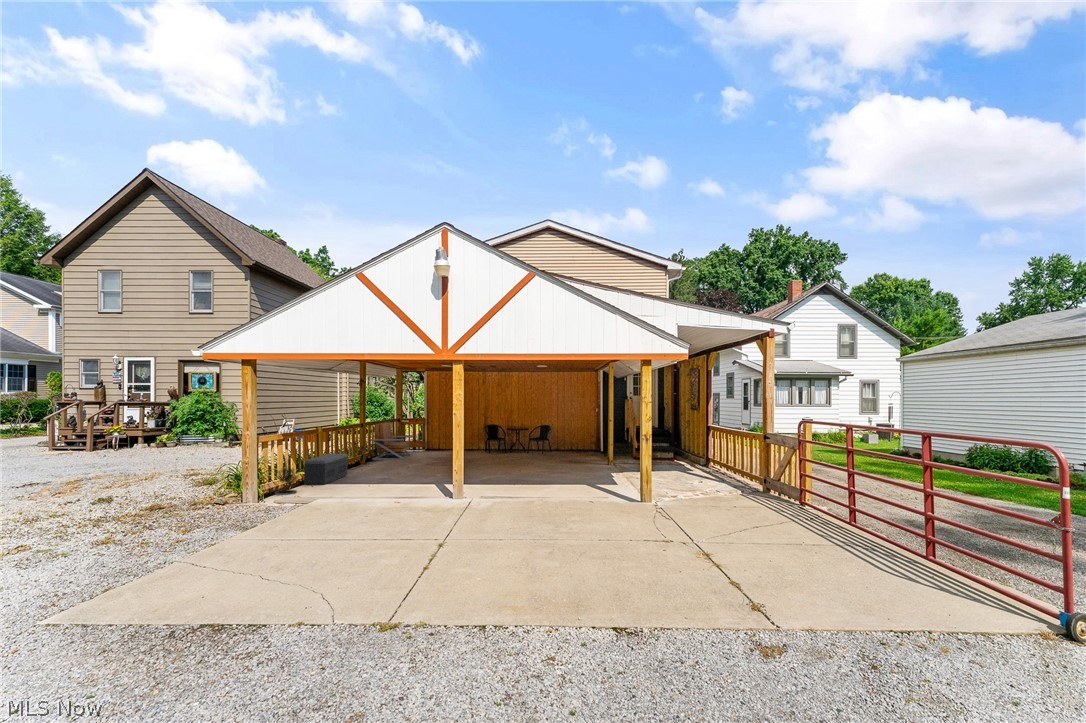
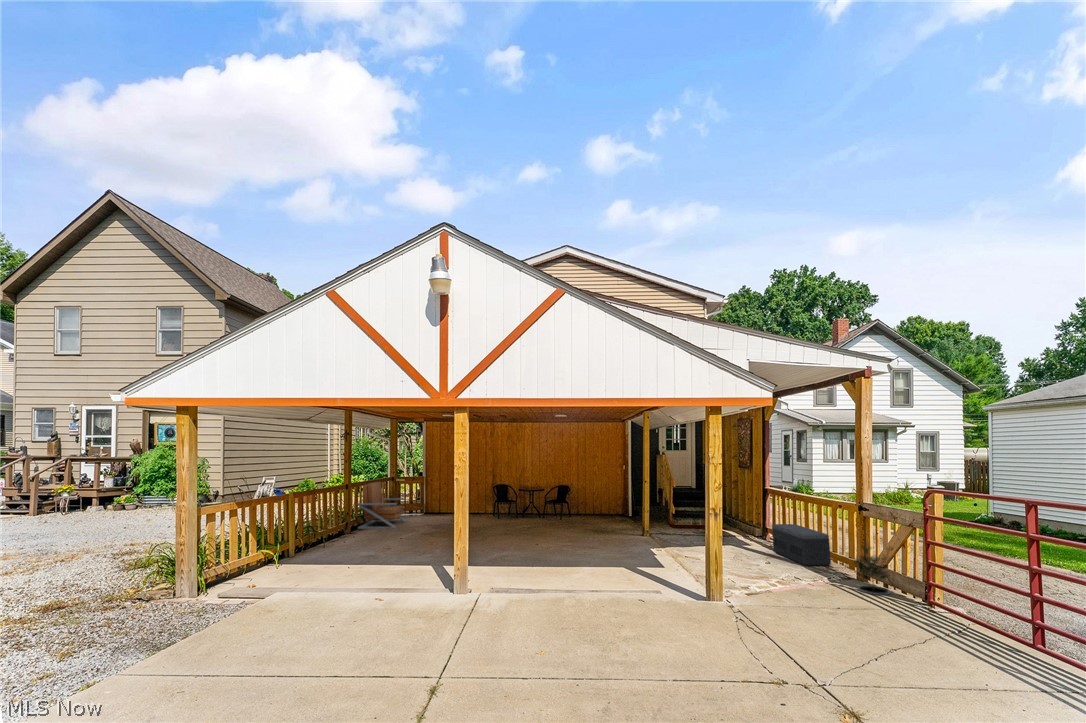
storage bench: present [304,454,347,485] -> present [772,524,831,566]
potted tree: present [275,461,297,495] -> present [854,542,890,595]

